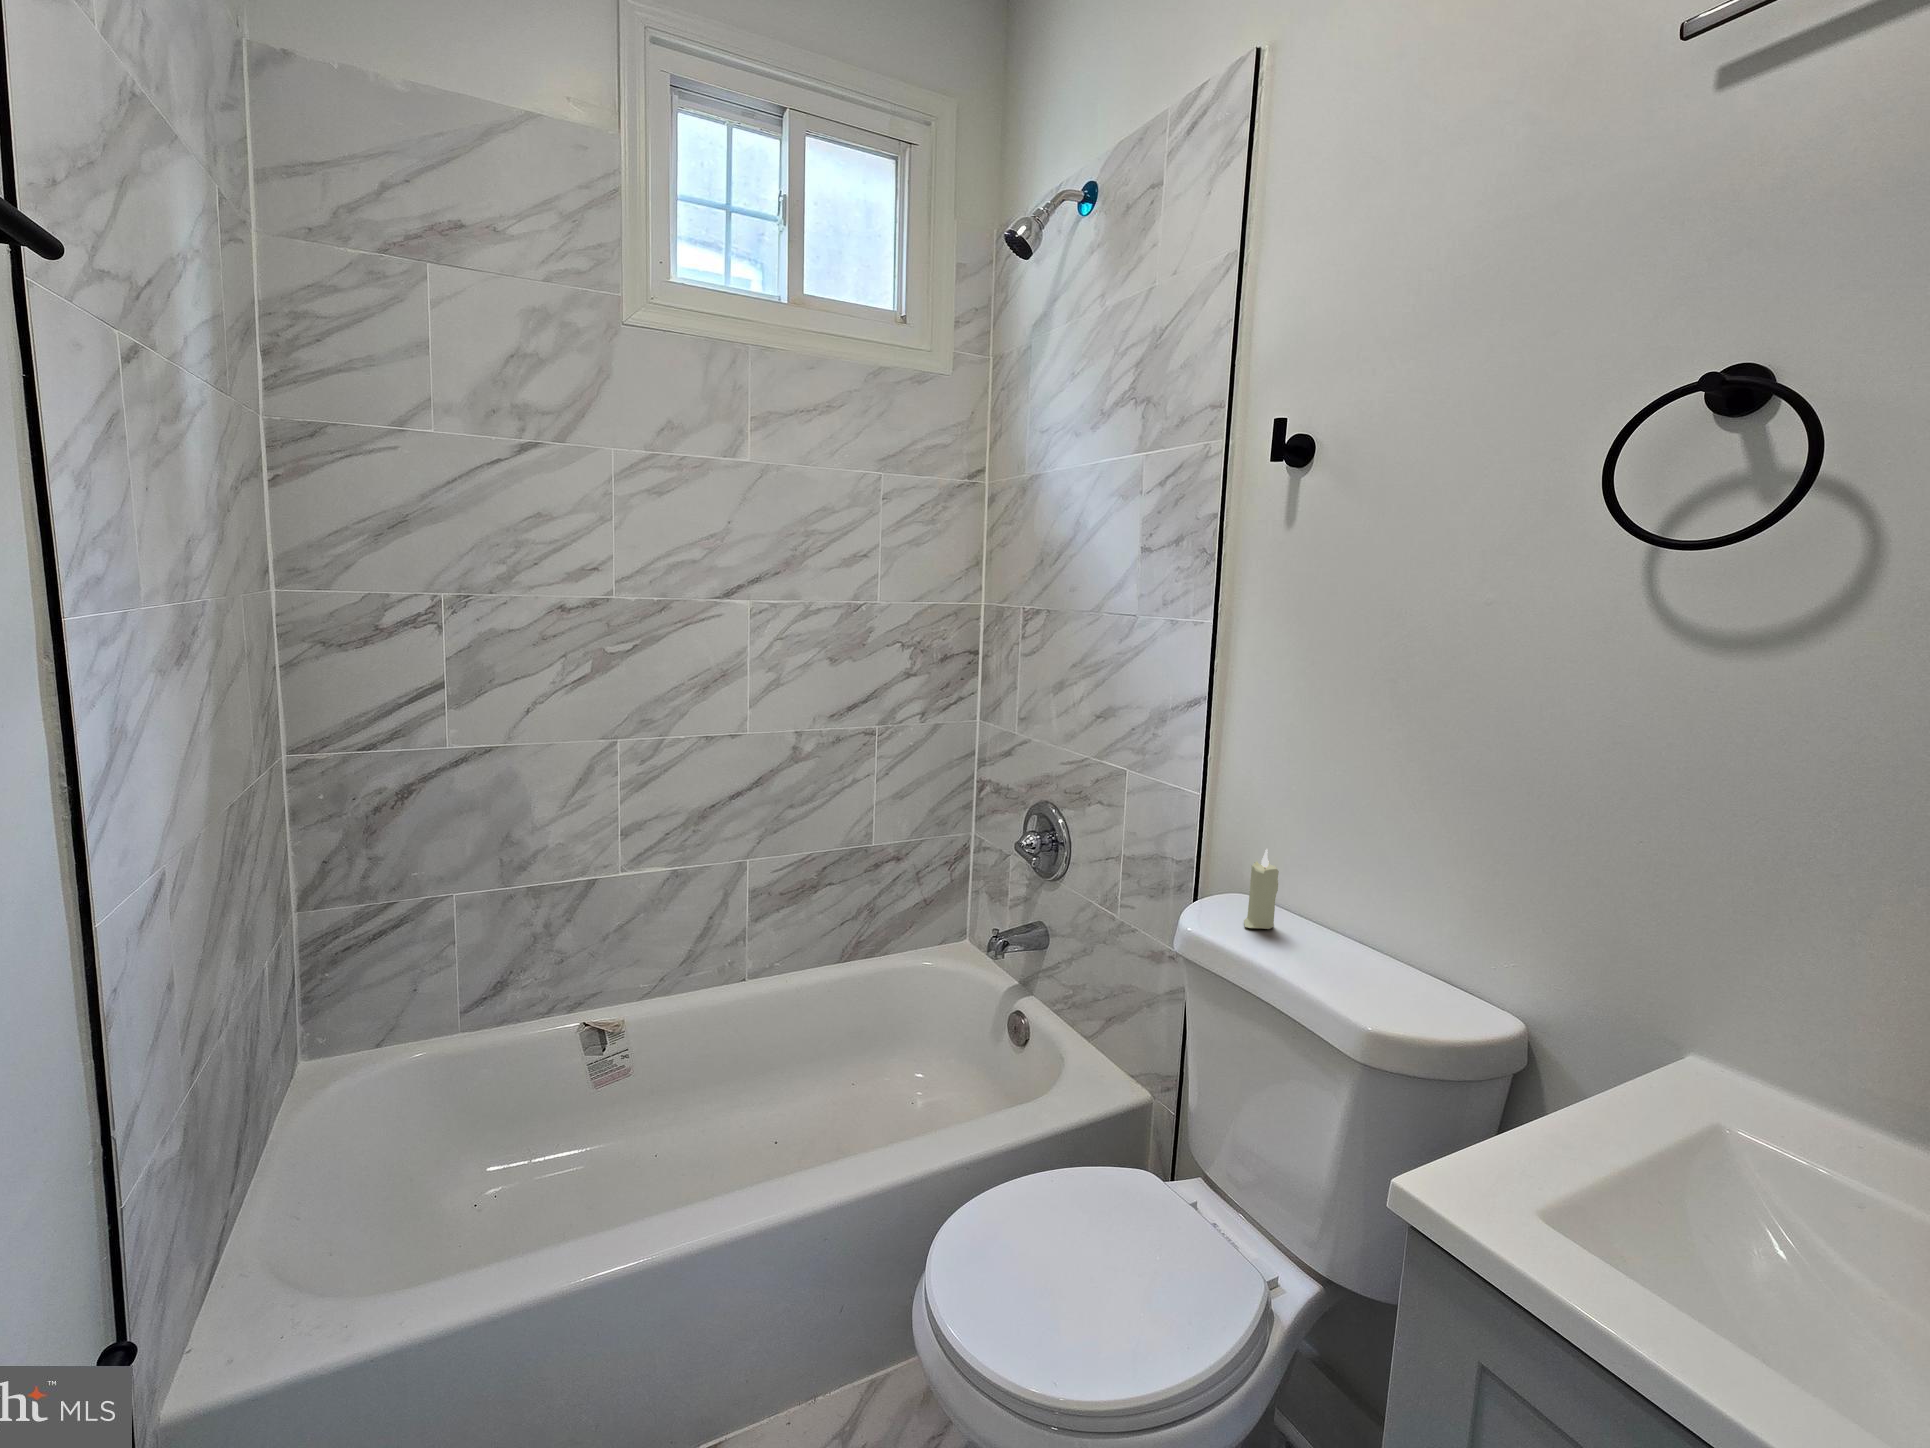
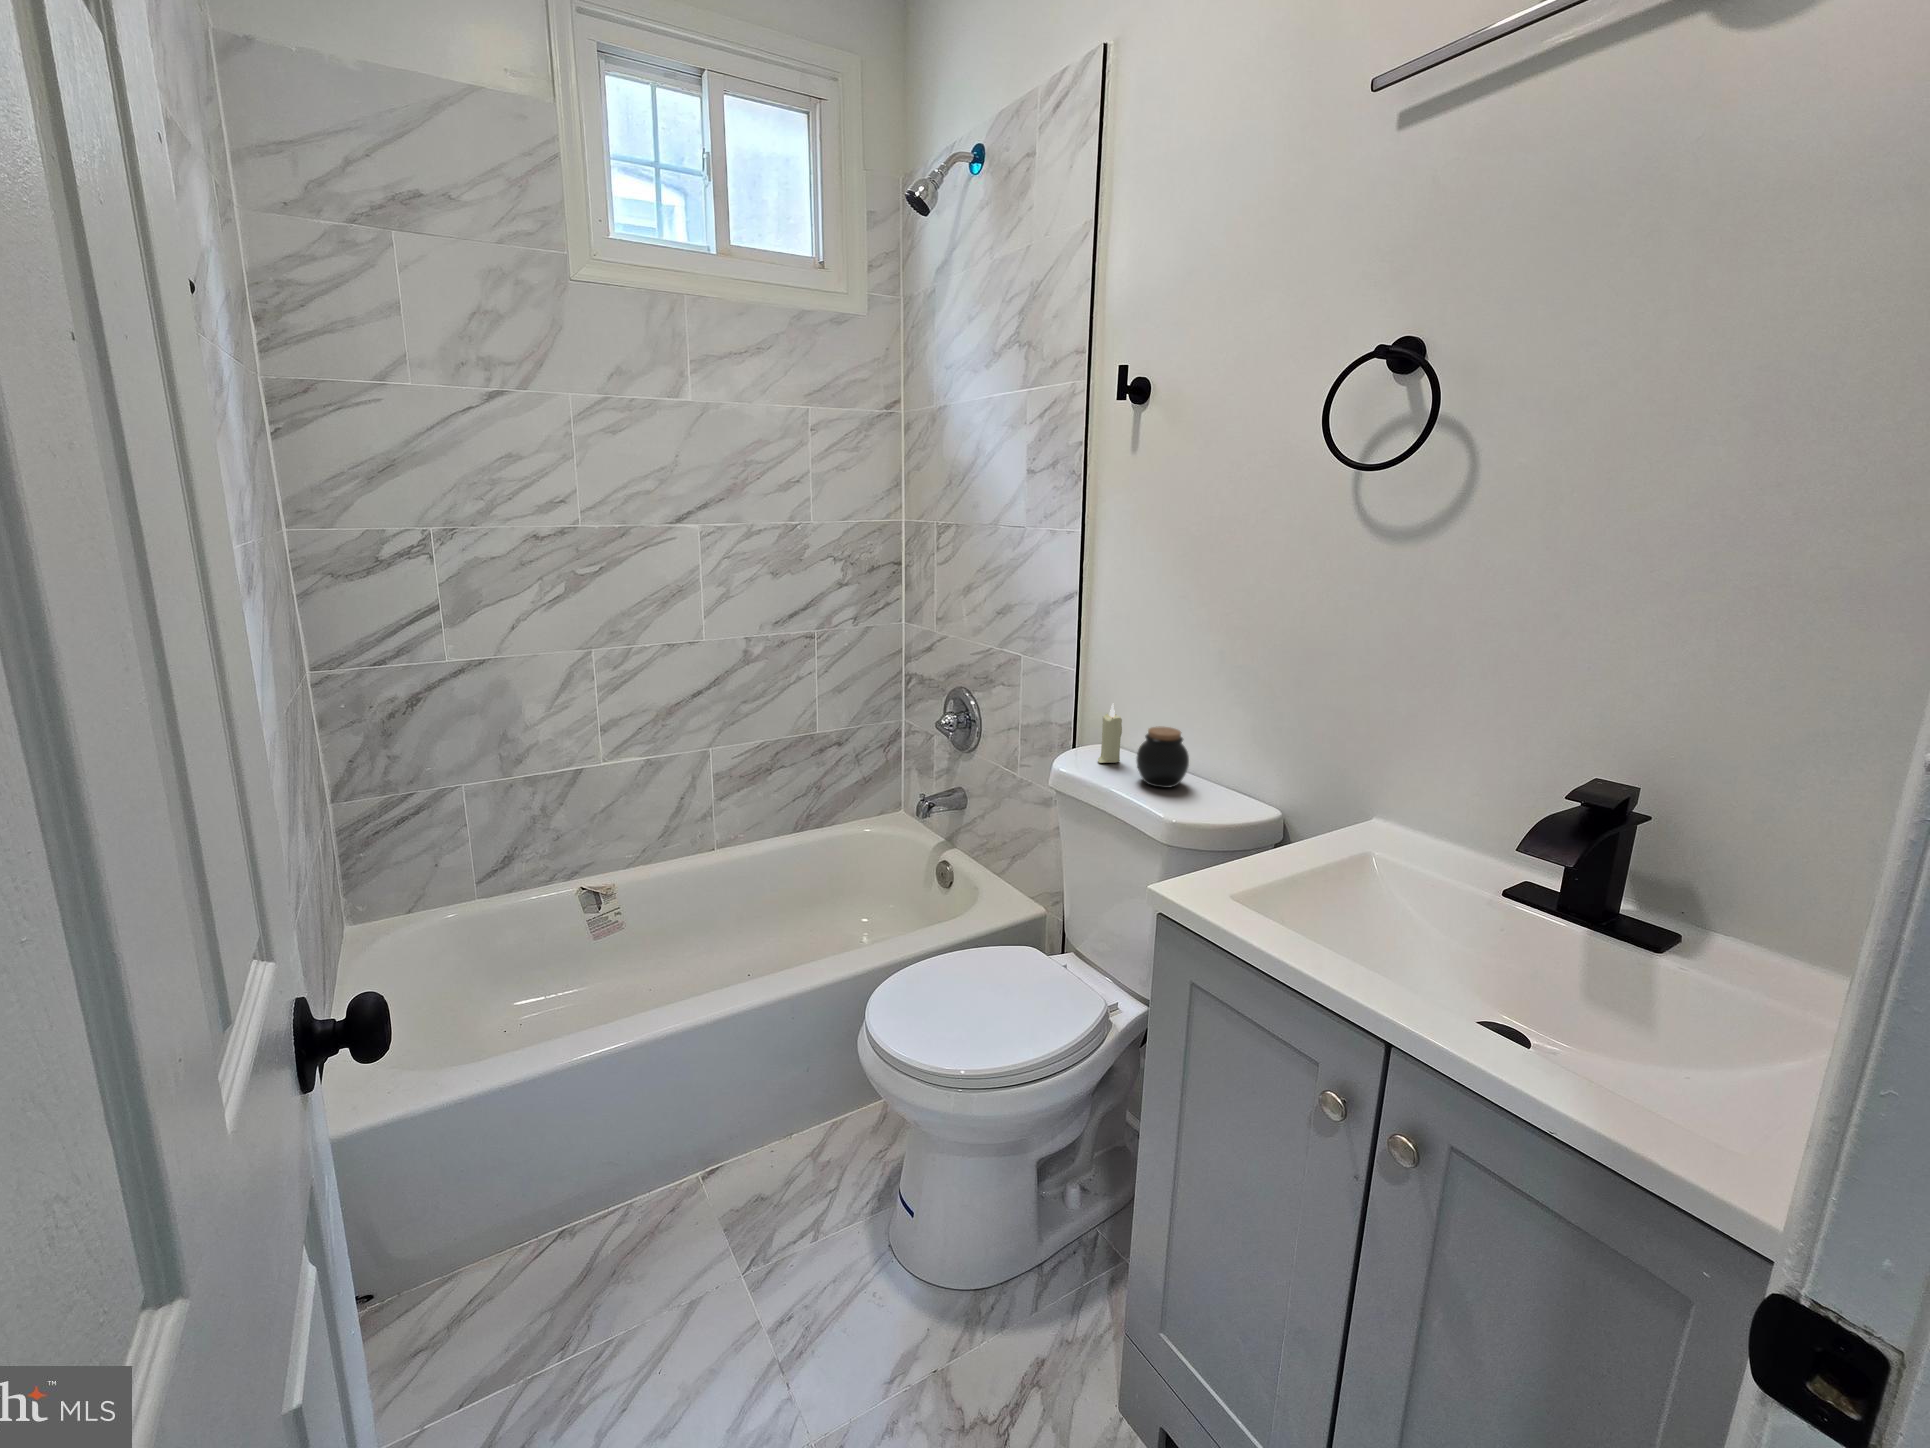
jar: none [1306,888,1384,976] -> present [1136,726,1189,788]

